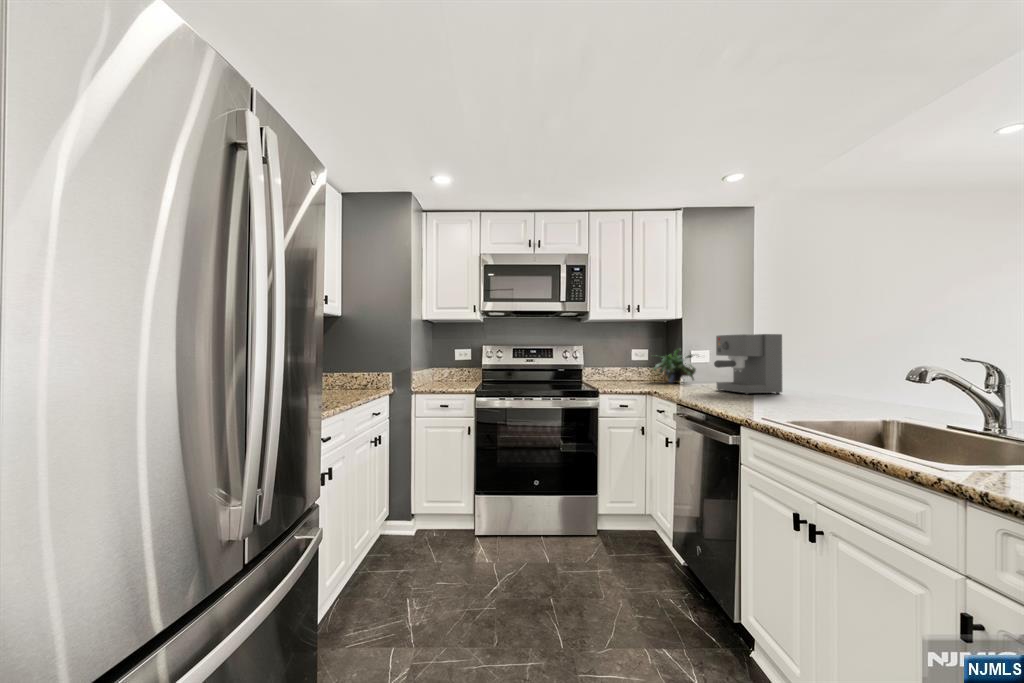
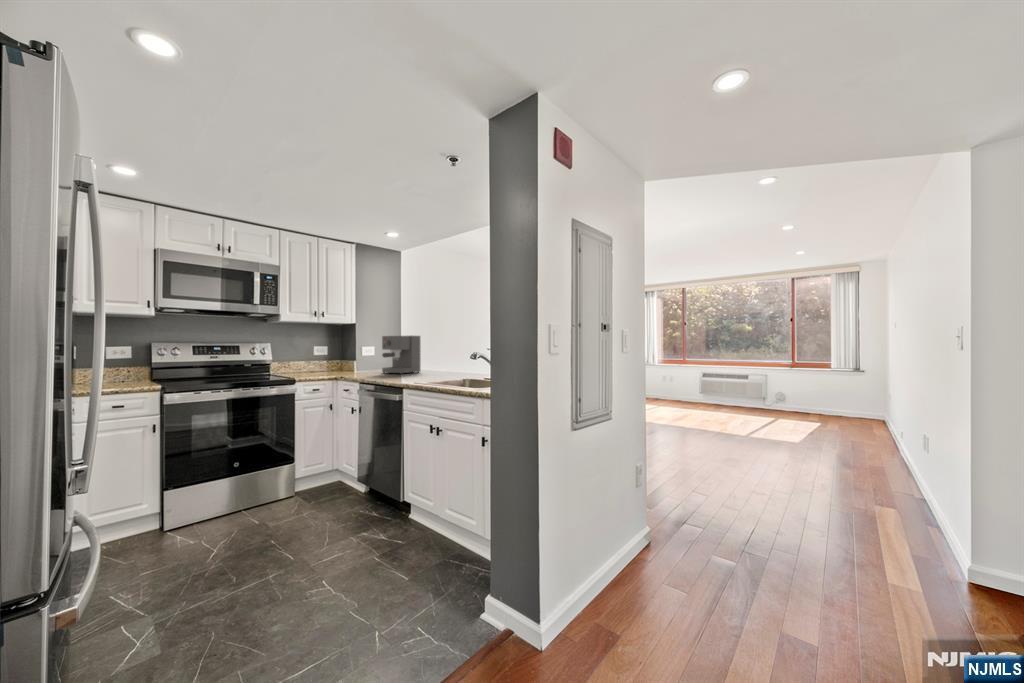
potted plant: present [653,349,696,383] -> none [331,345,368,371]

